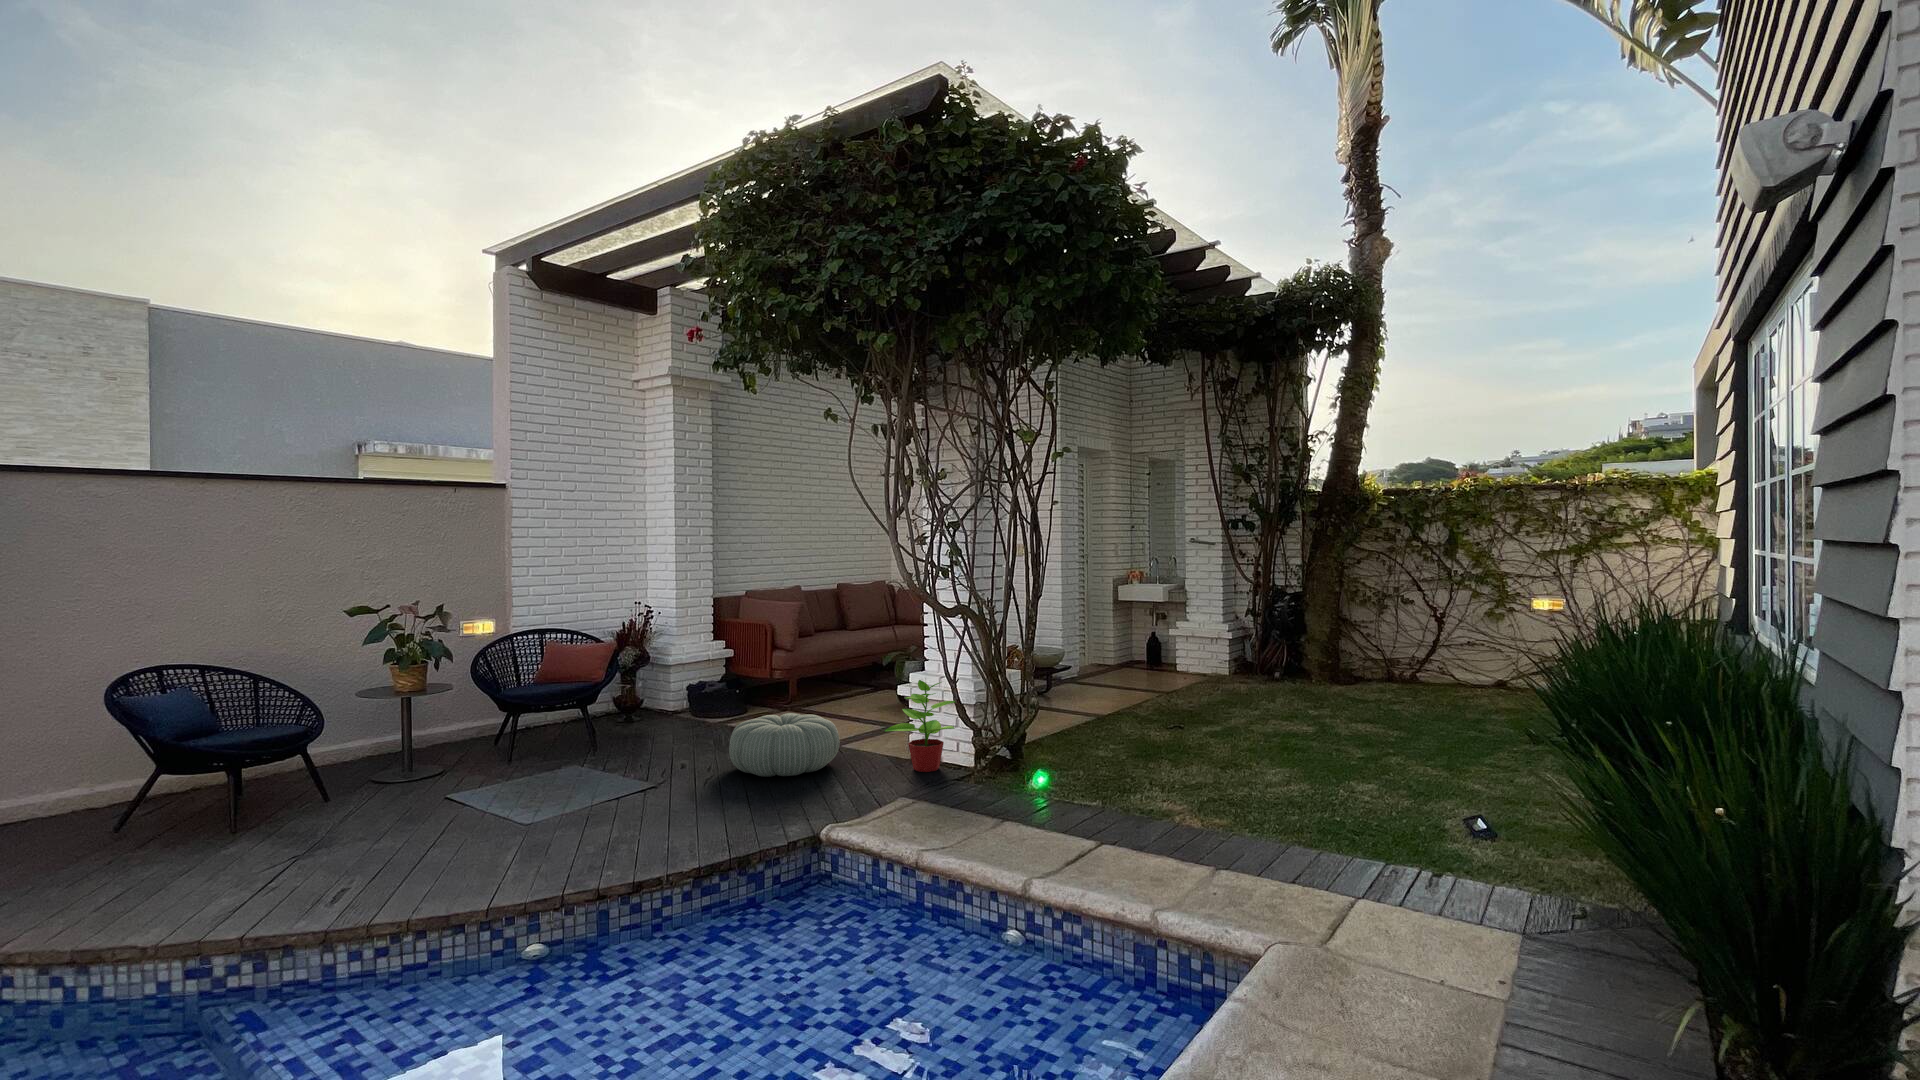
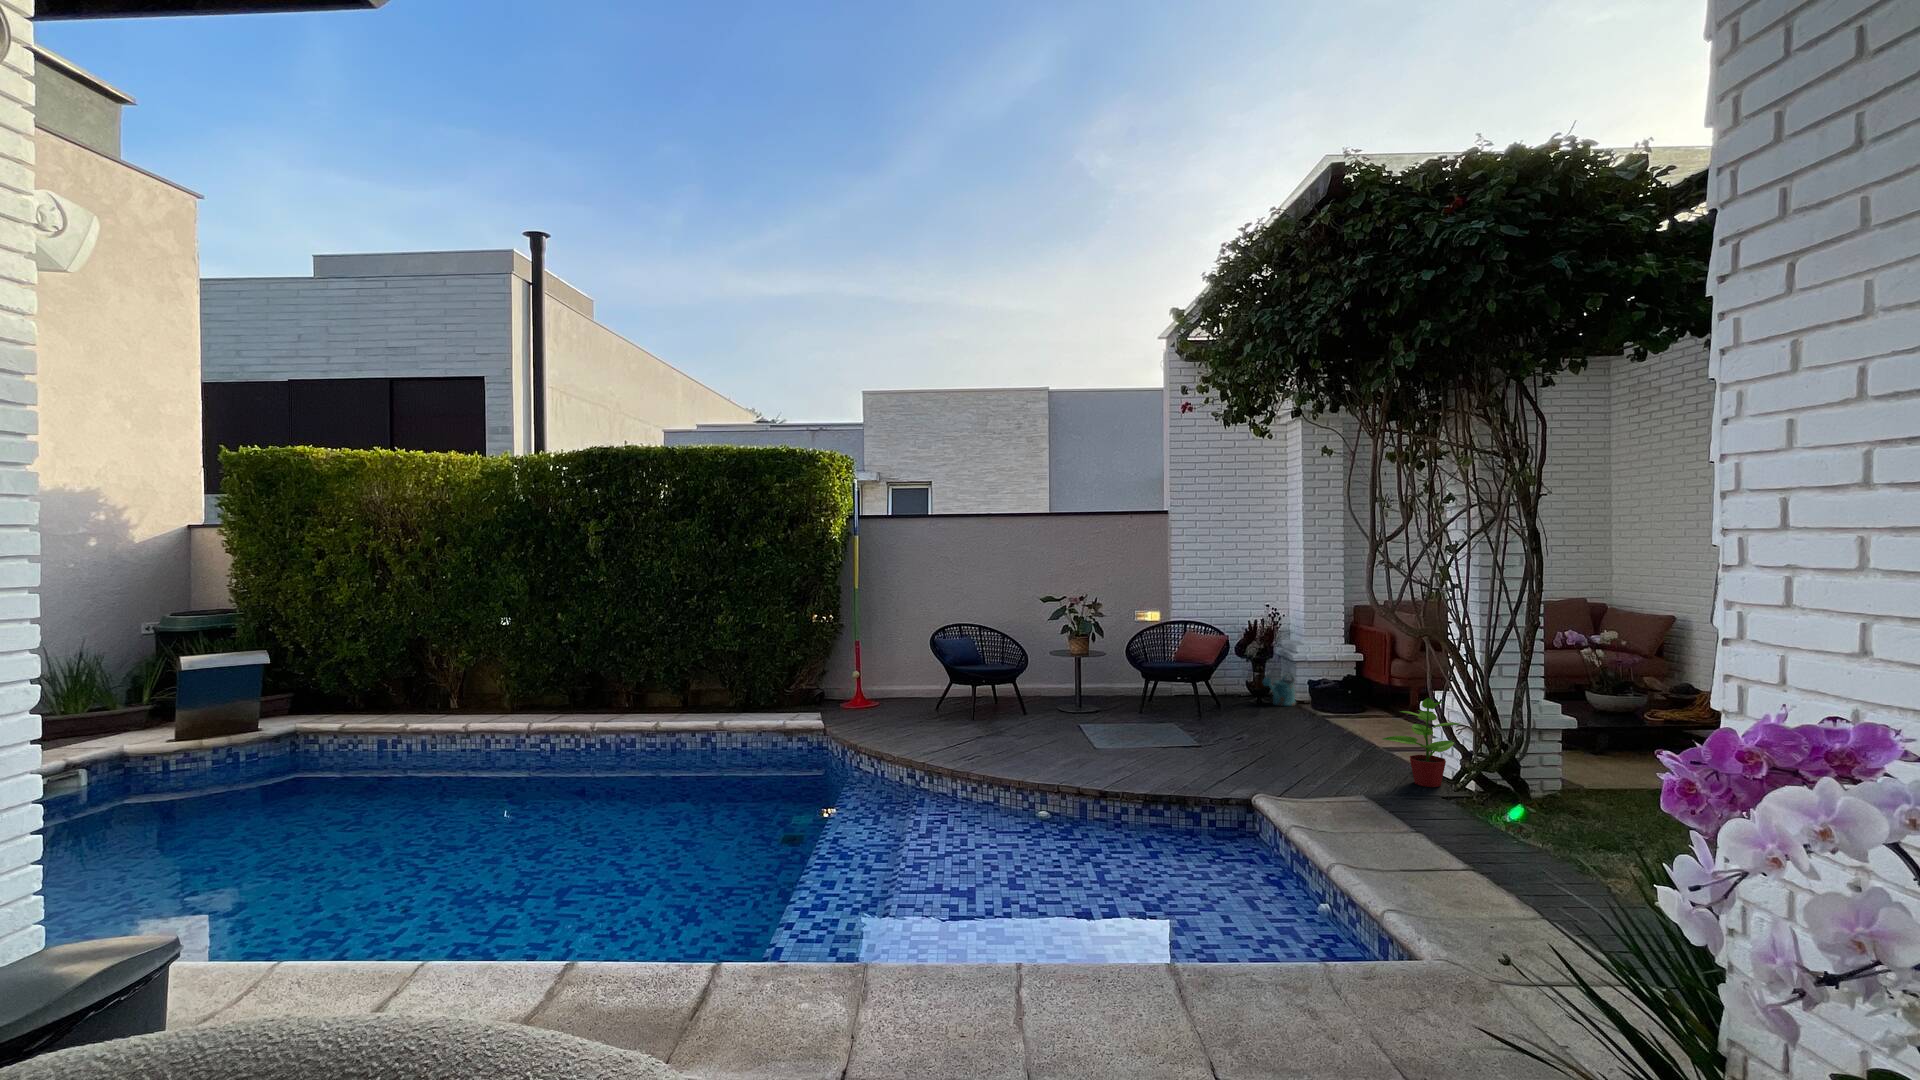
watering can: none [642,681,673,718] -> present [1263,675,1296,706]
pouf: present [729,713,840,777] -> none [1259,710,1360,763]

